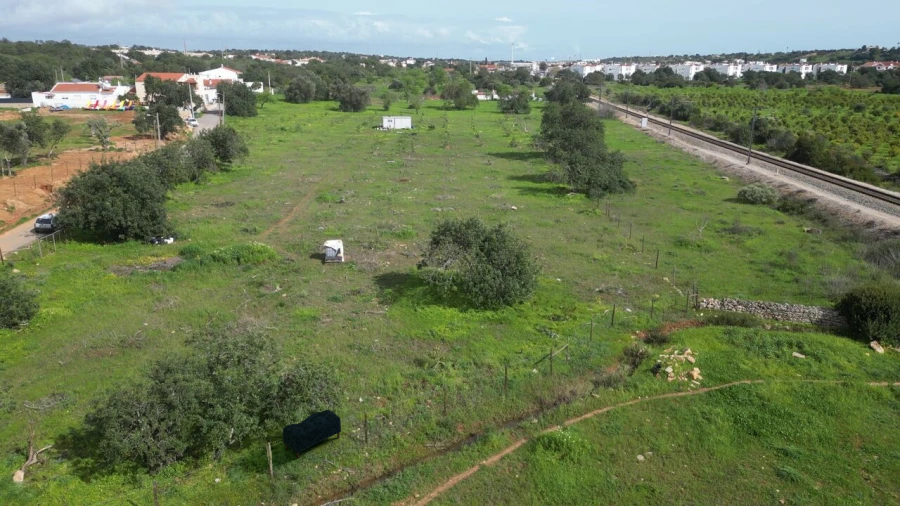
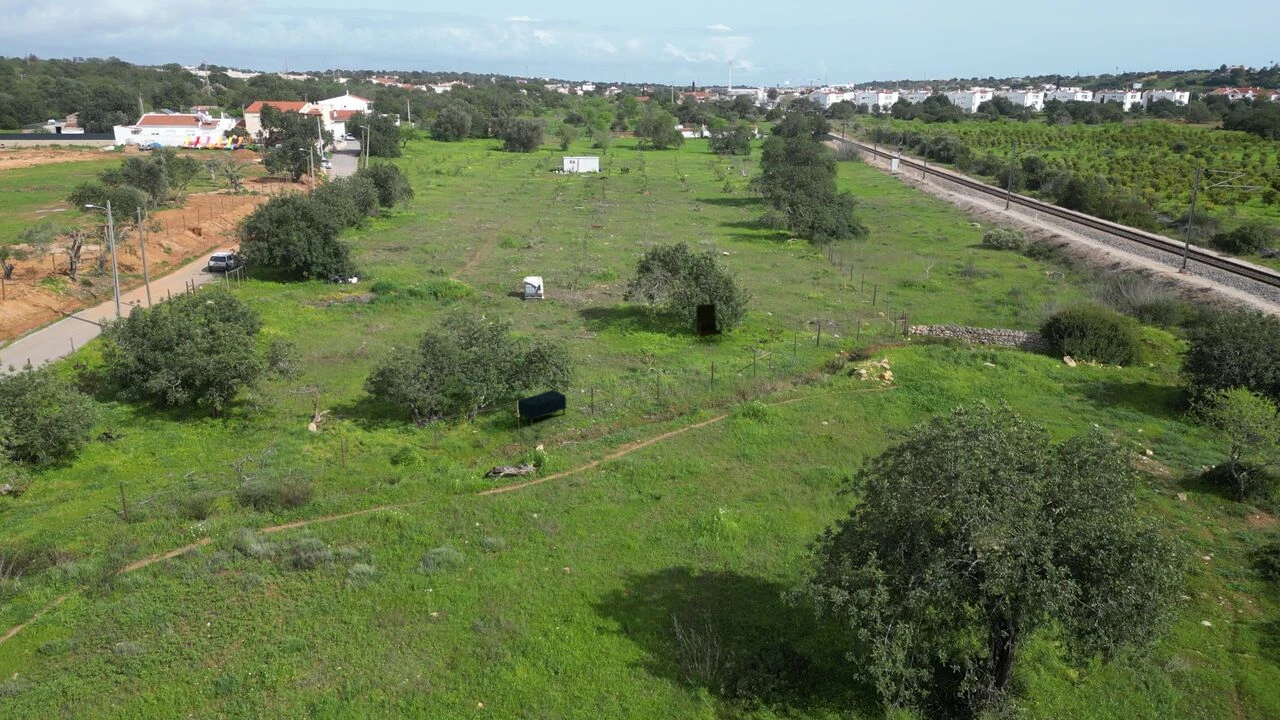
lounge chair: none [487,281,516,321] -> present [695,304,722,342]

